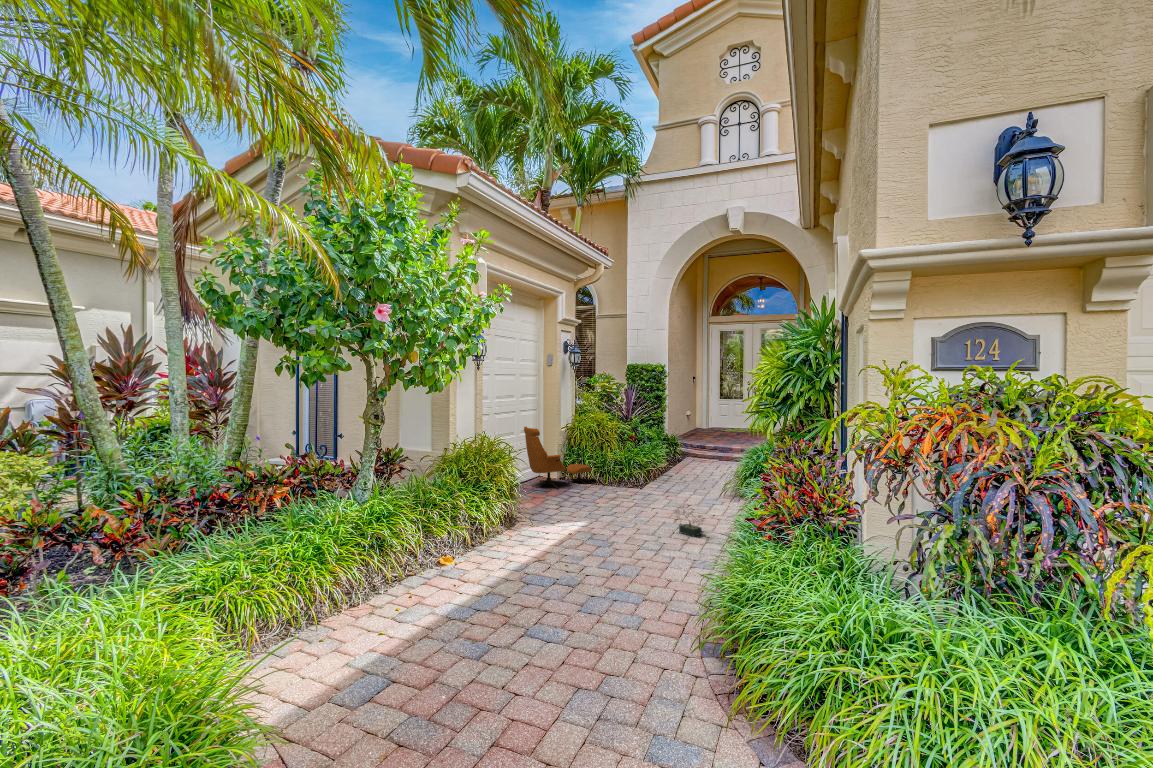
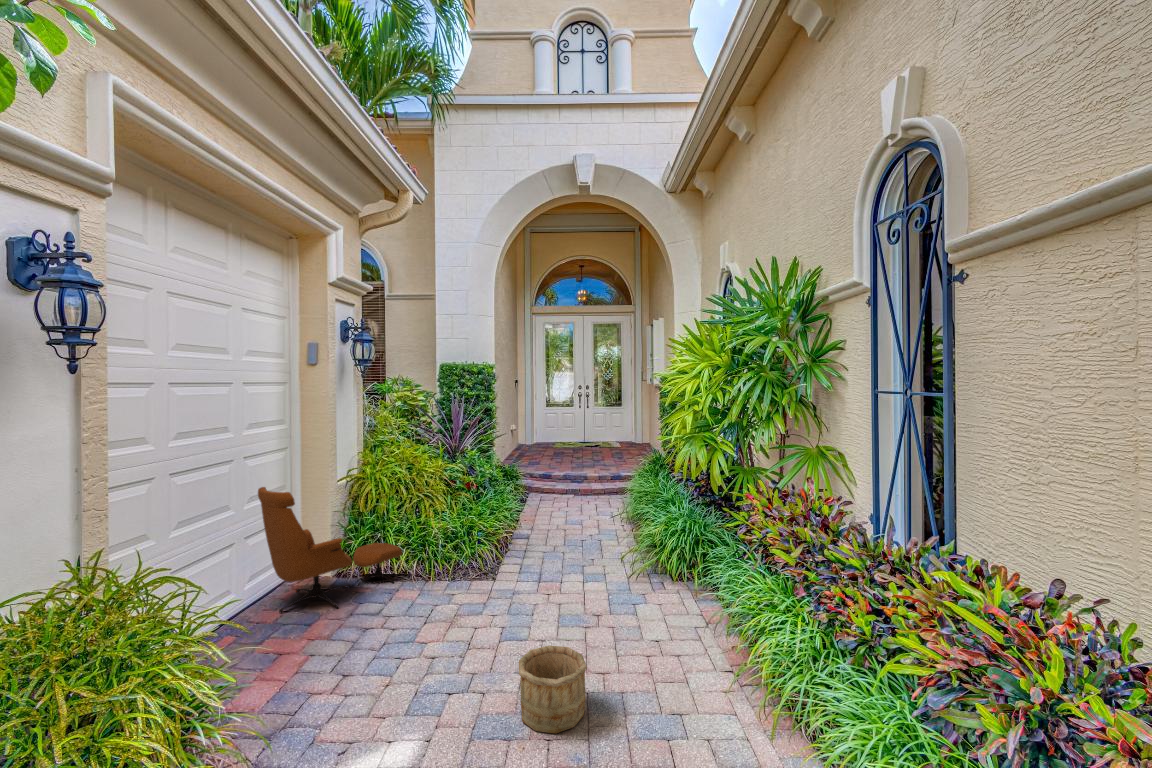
wooden bucket: none [625,499,655,529] -> present [519,646,587,734]
decorative plant: present [676,505,702,537] -> none [633,653,704,736]

